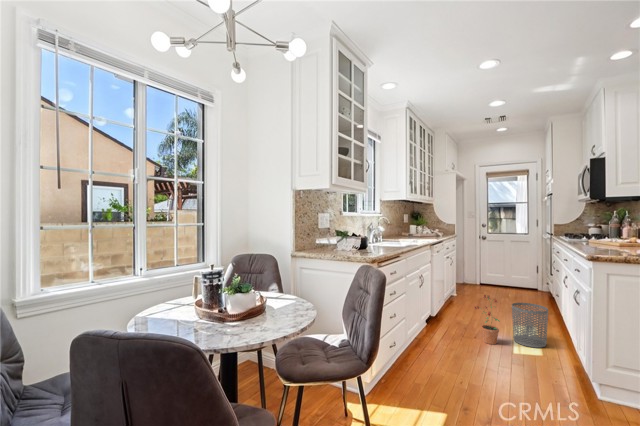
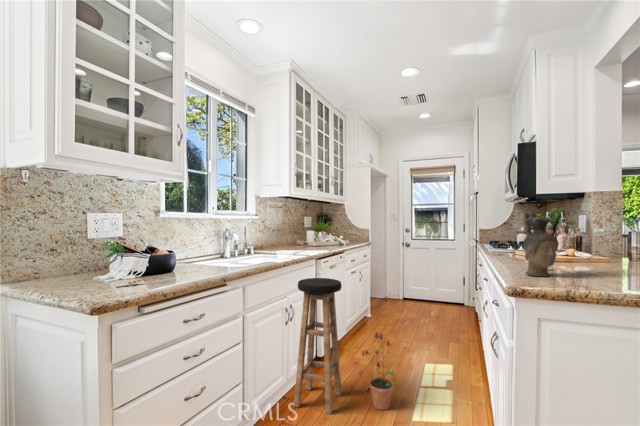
ceramic pitcher: none [597,212,621,252] -> present [524,210,559,276]
bar stool: none [429,258,461,345] -> present [294,278,341,415]
waste bin: present [512,303,548,348] -> none [413,341,461,413]

